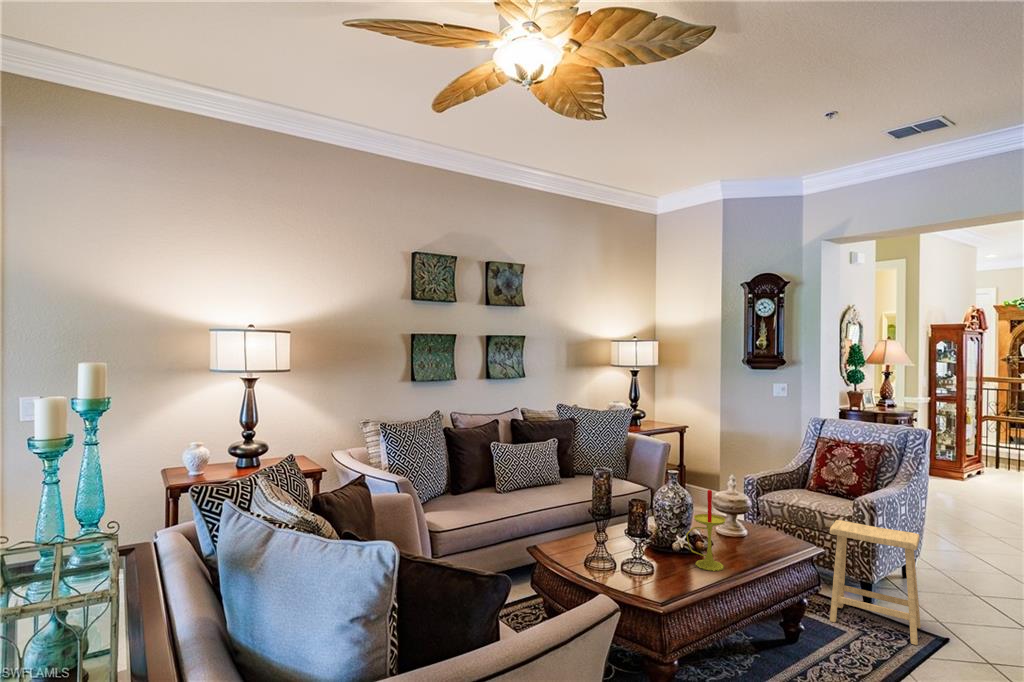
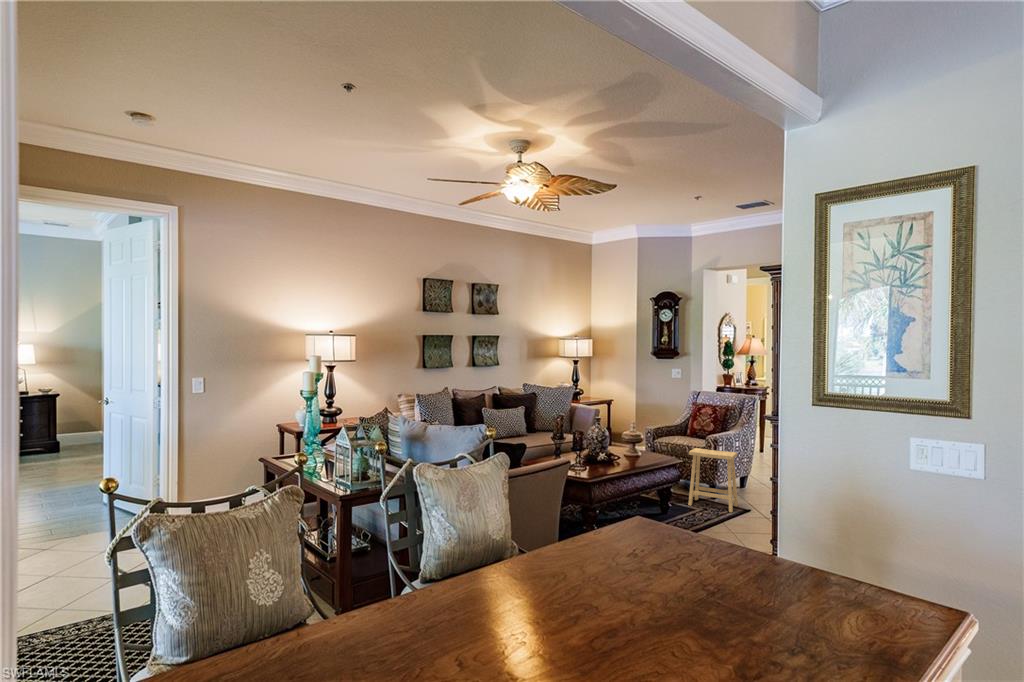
candle: present [686,490,726,571] -> none [605,424,626,468]

